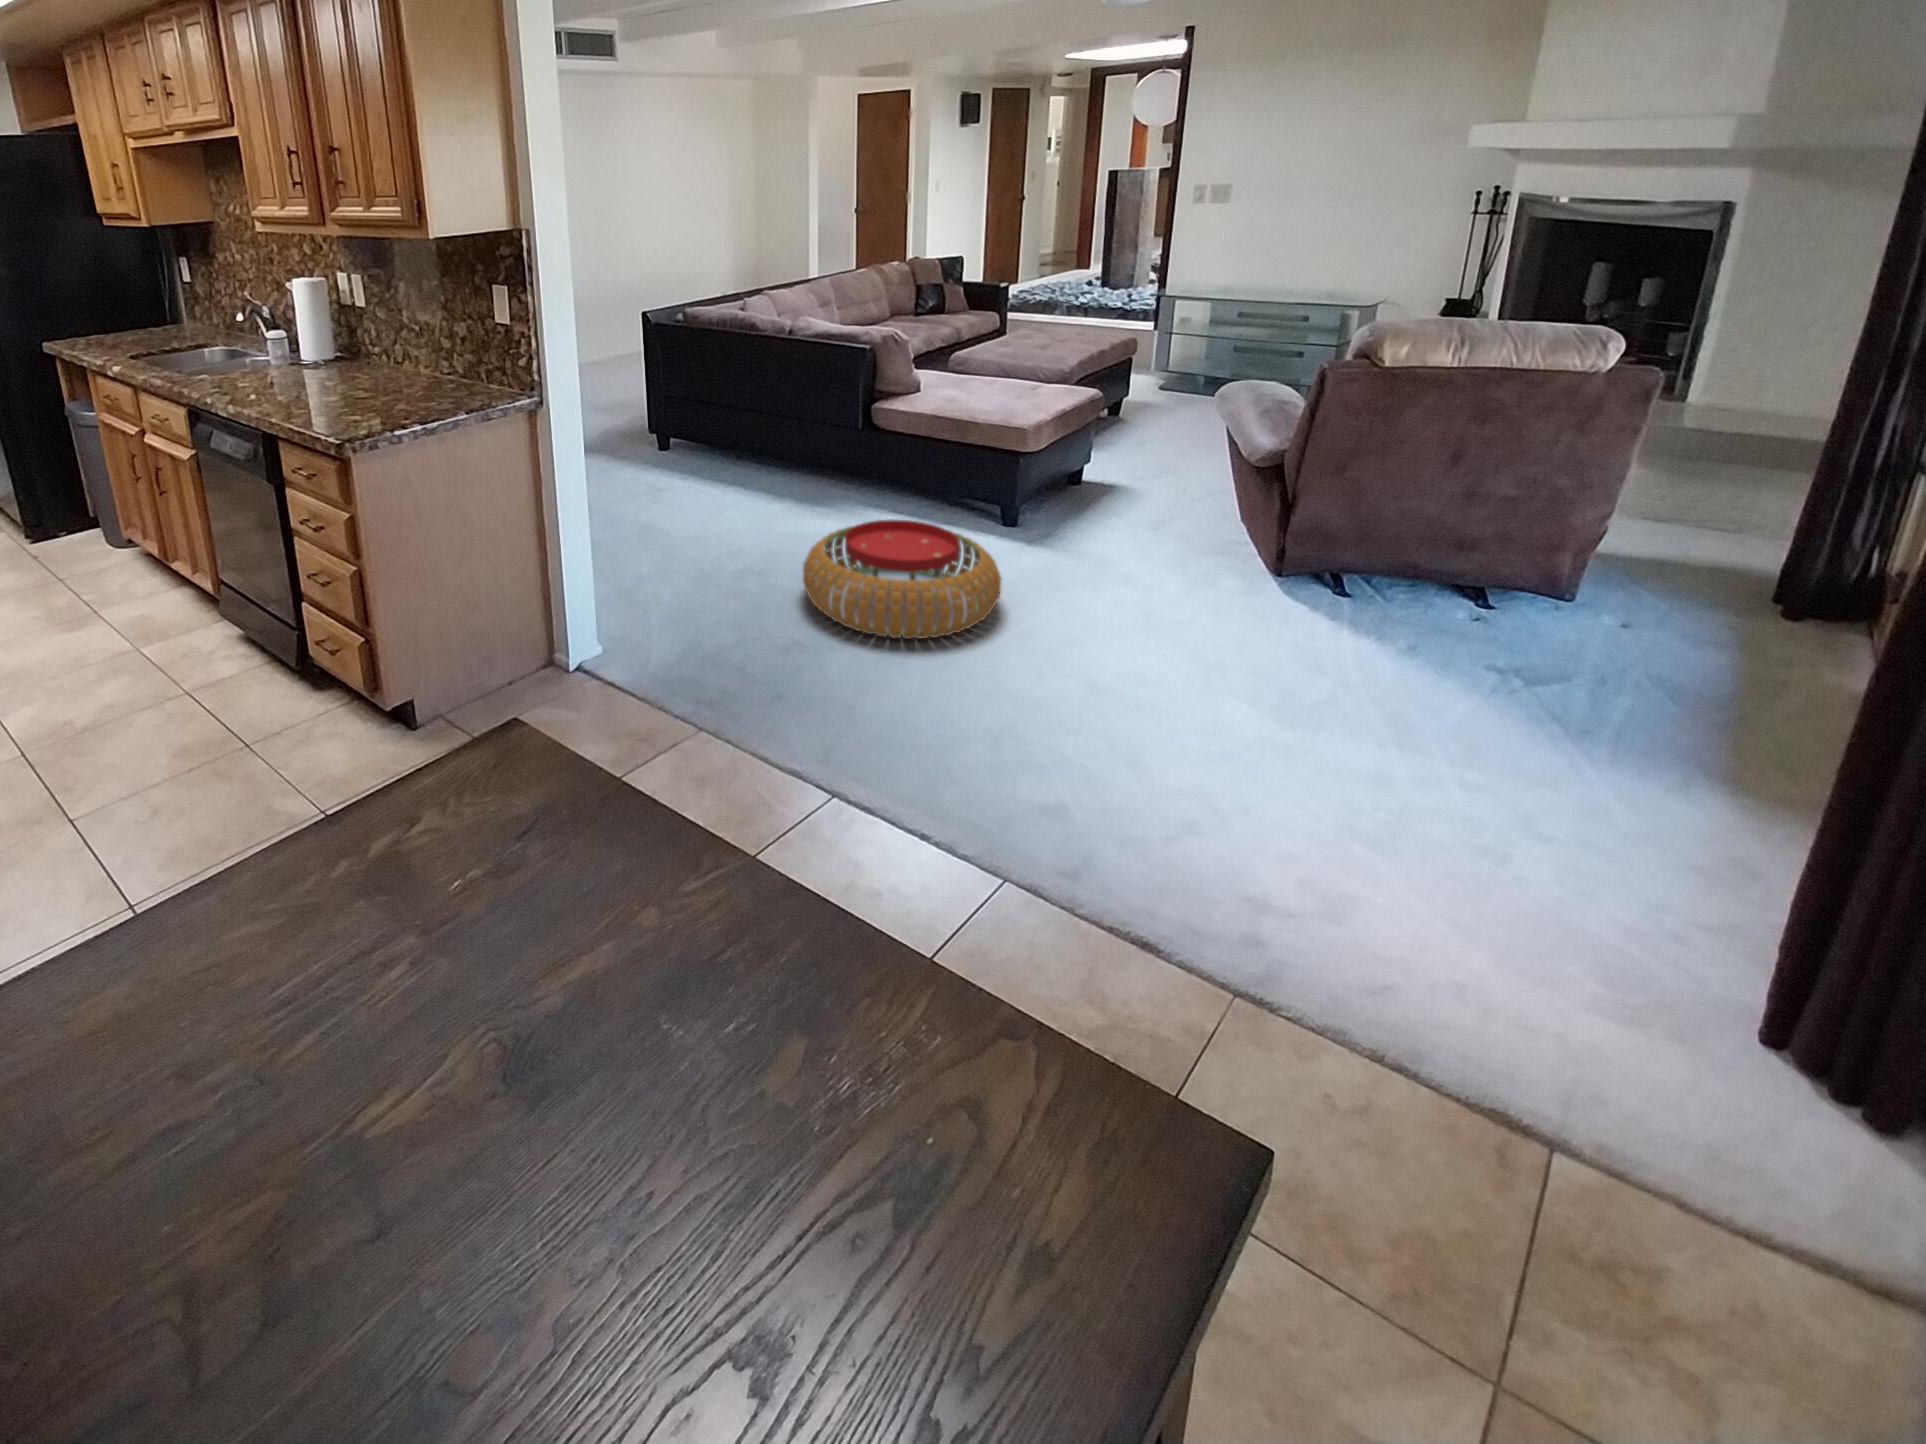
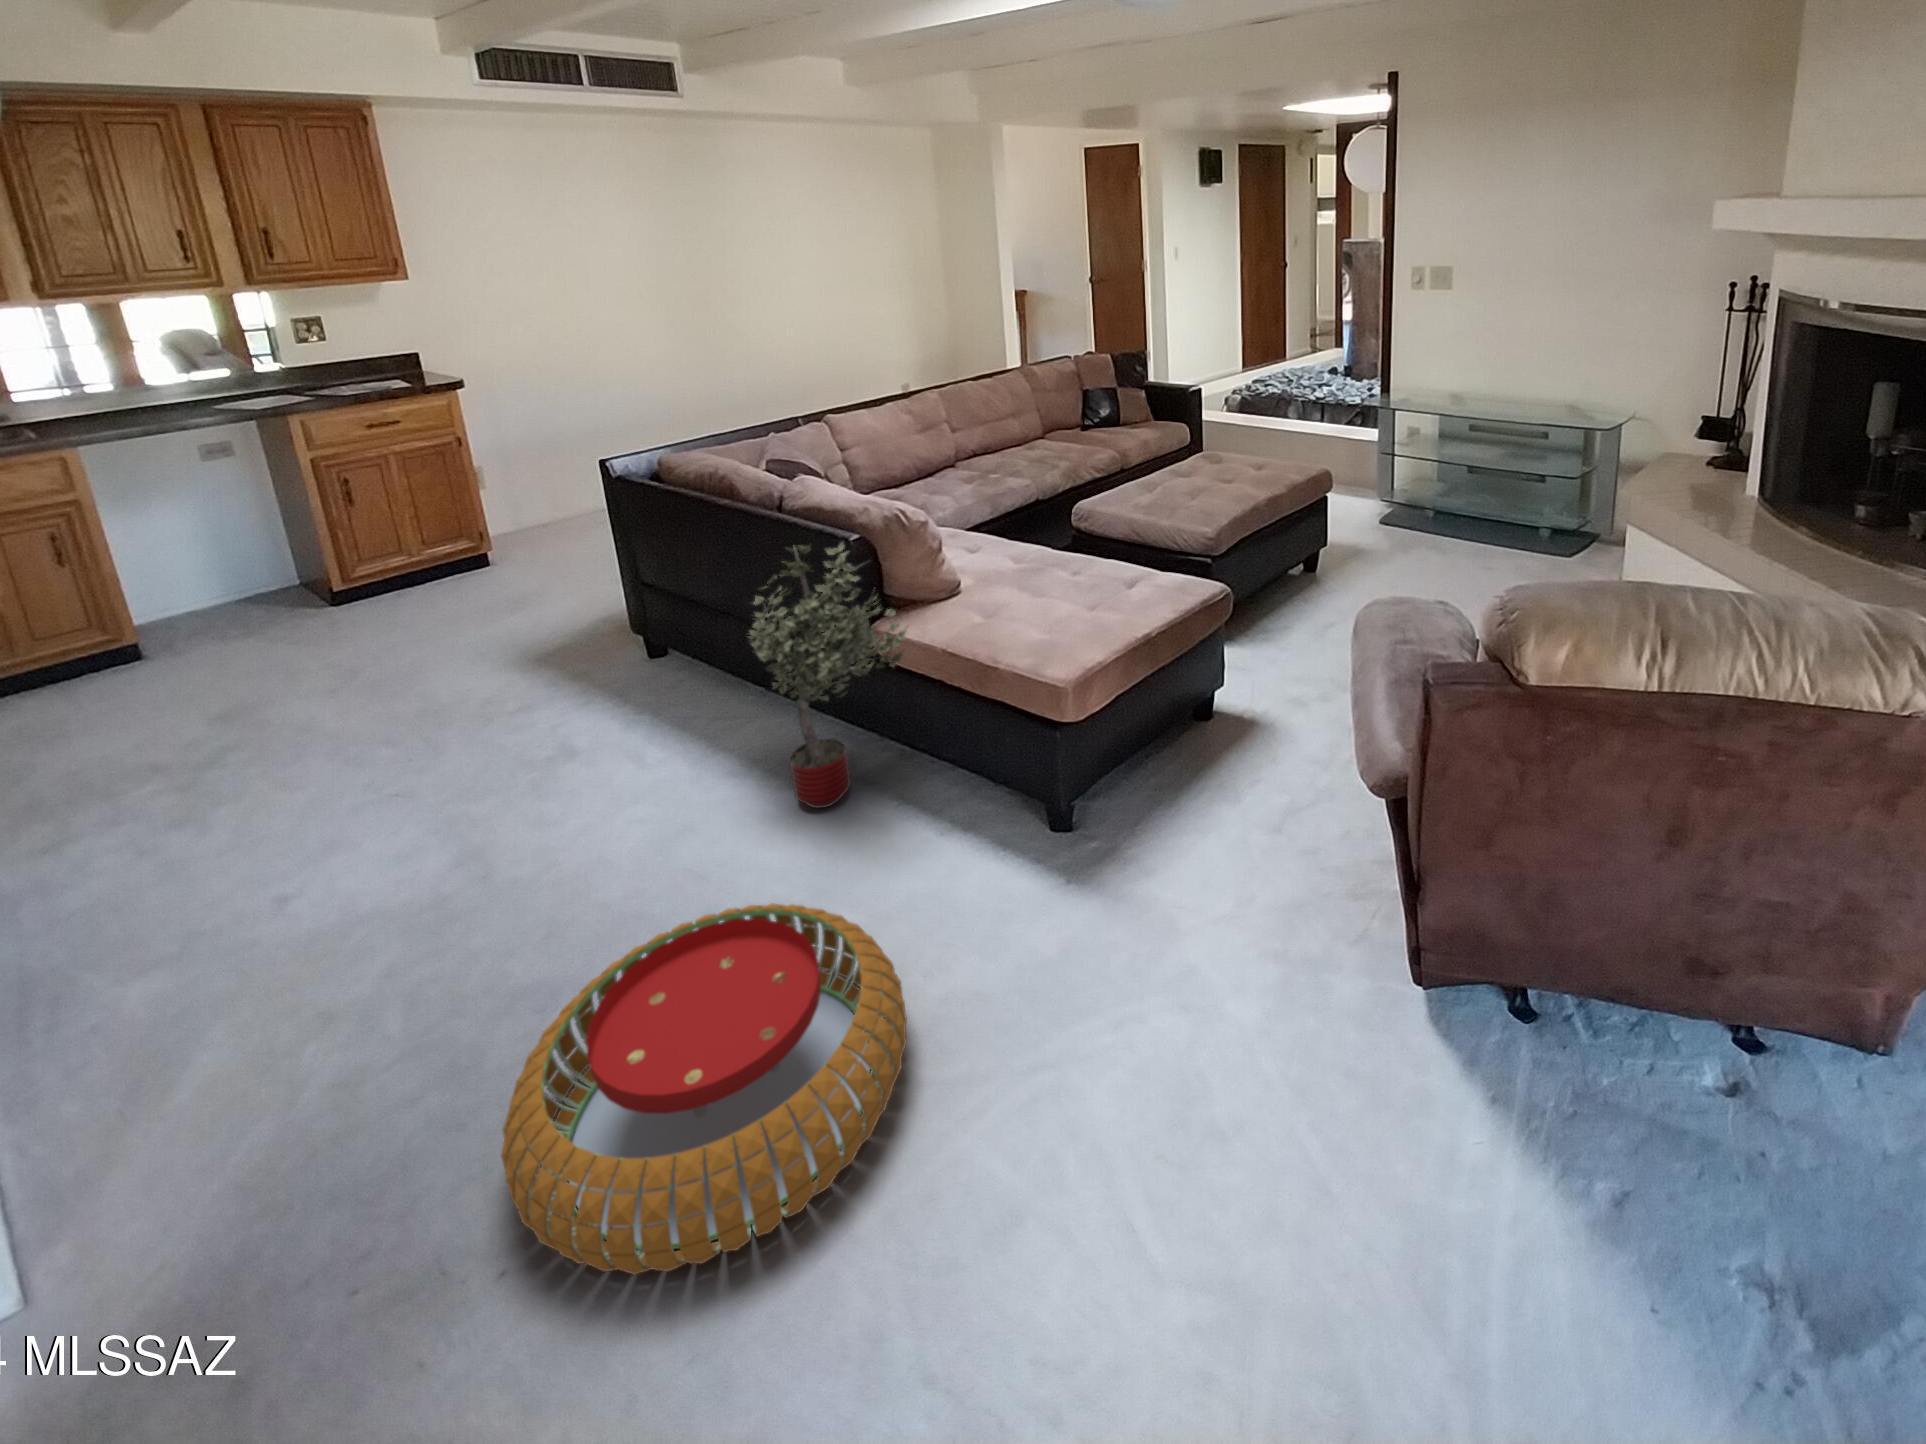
potted tree: none [788,339,917,516] -> present [749,542,907,808]

